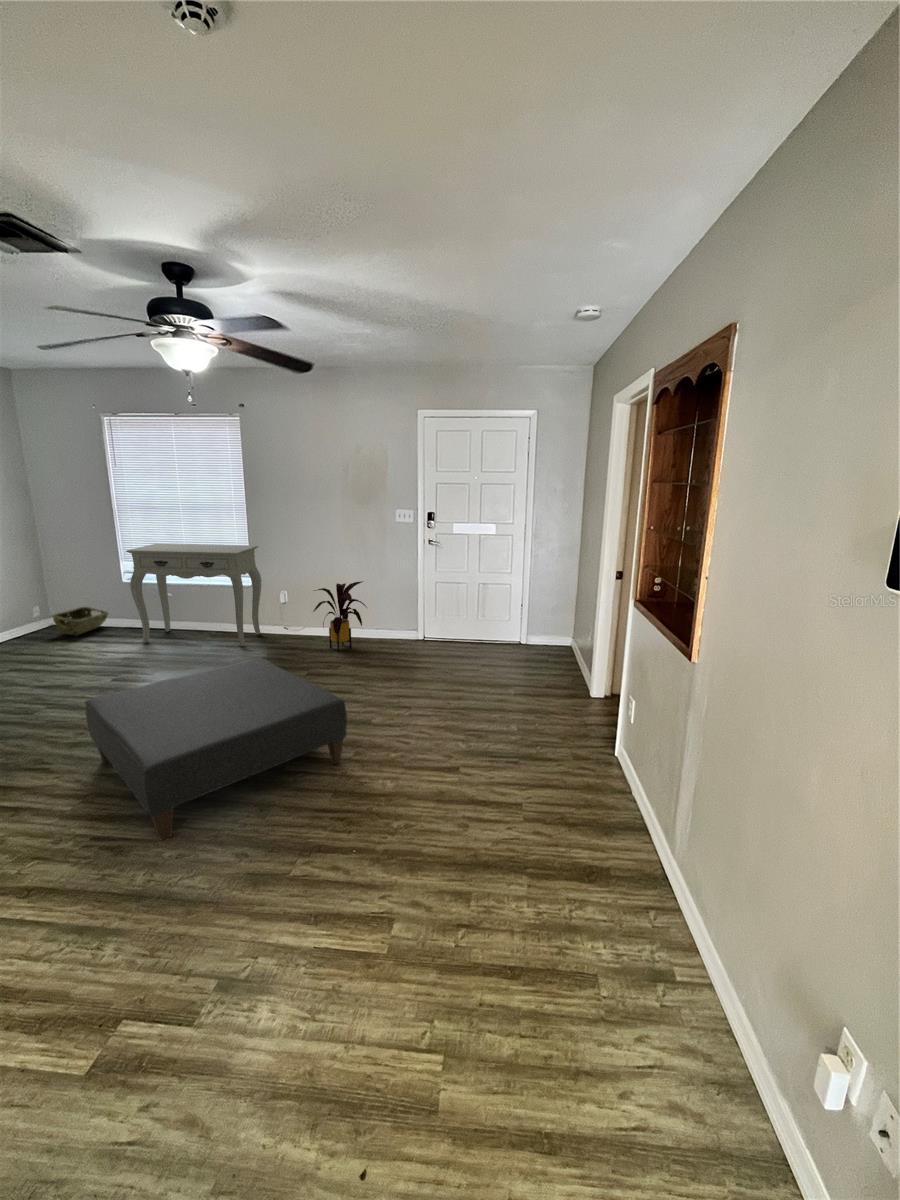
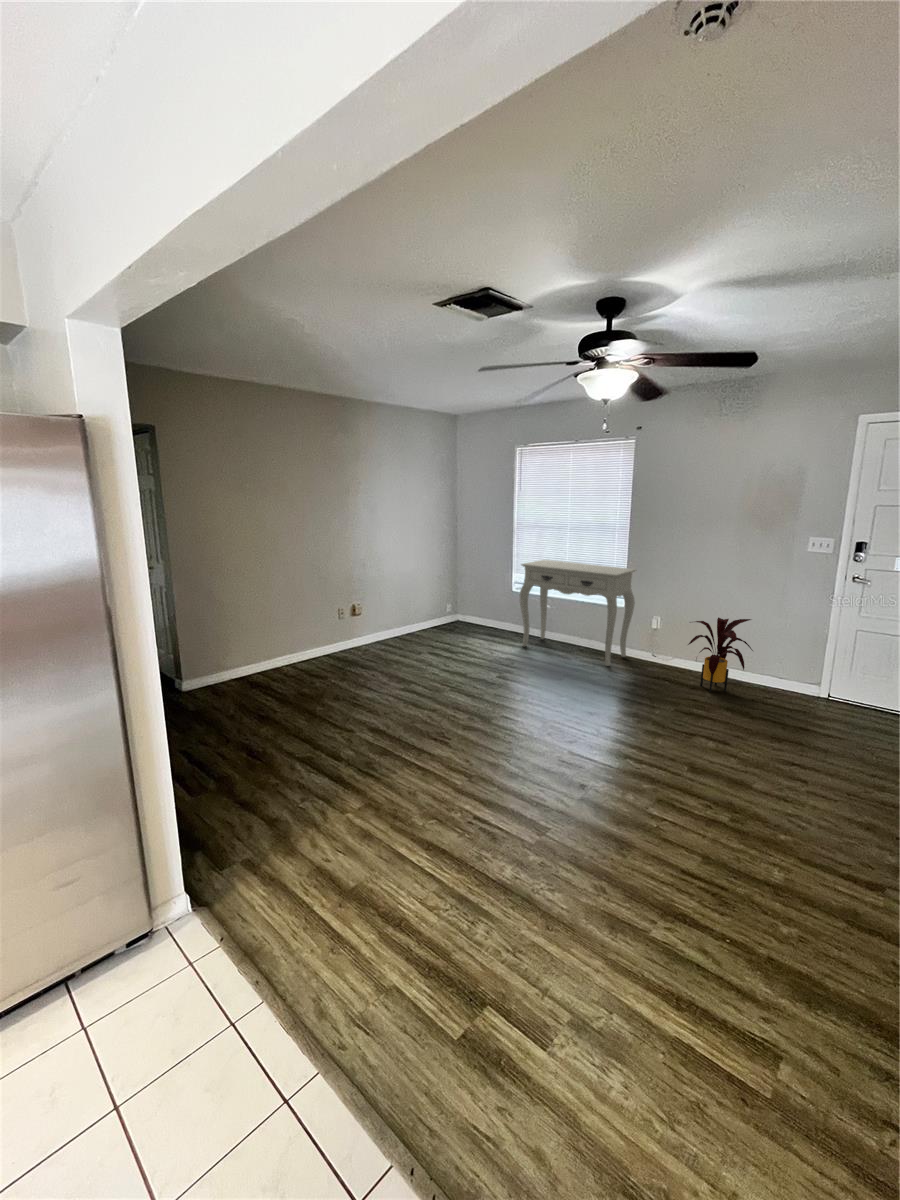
woven basket: present [52,607,108,635] -> none [460,607,498,631]
ottoman: present [85,657,347,840] -> none [480,684,728,841]

